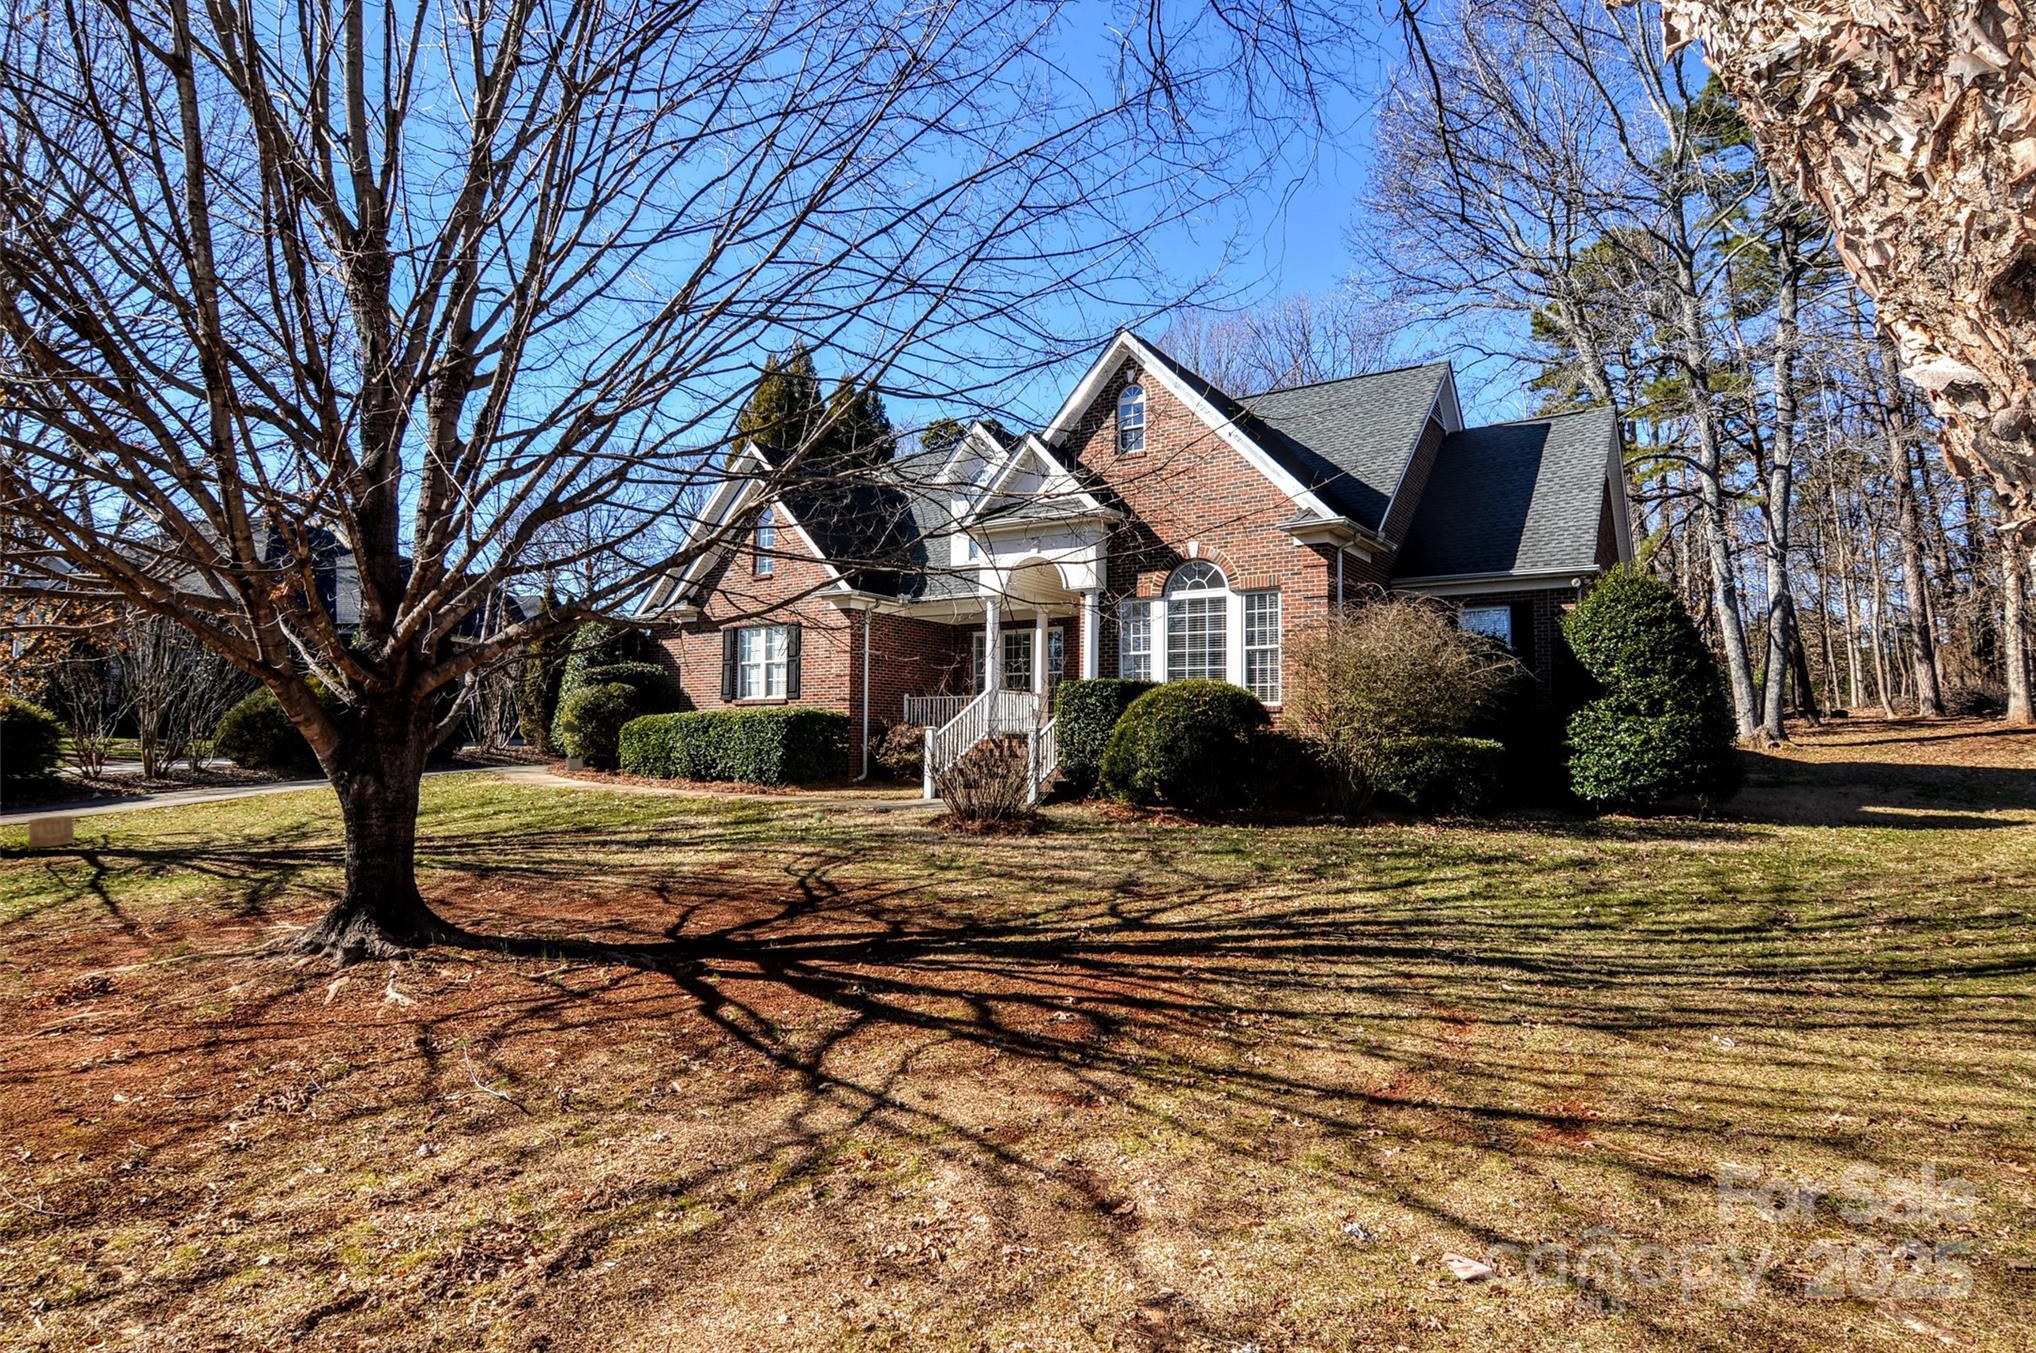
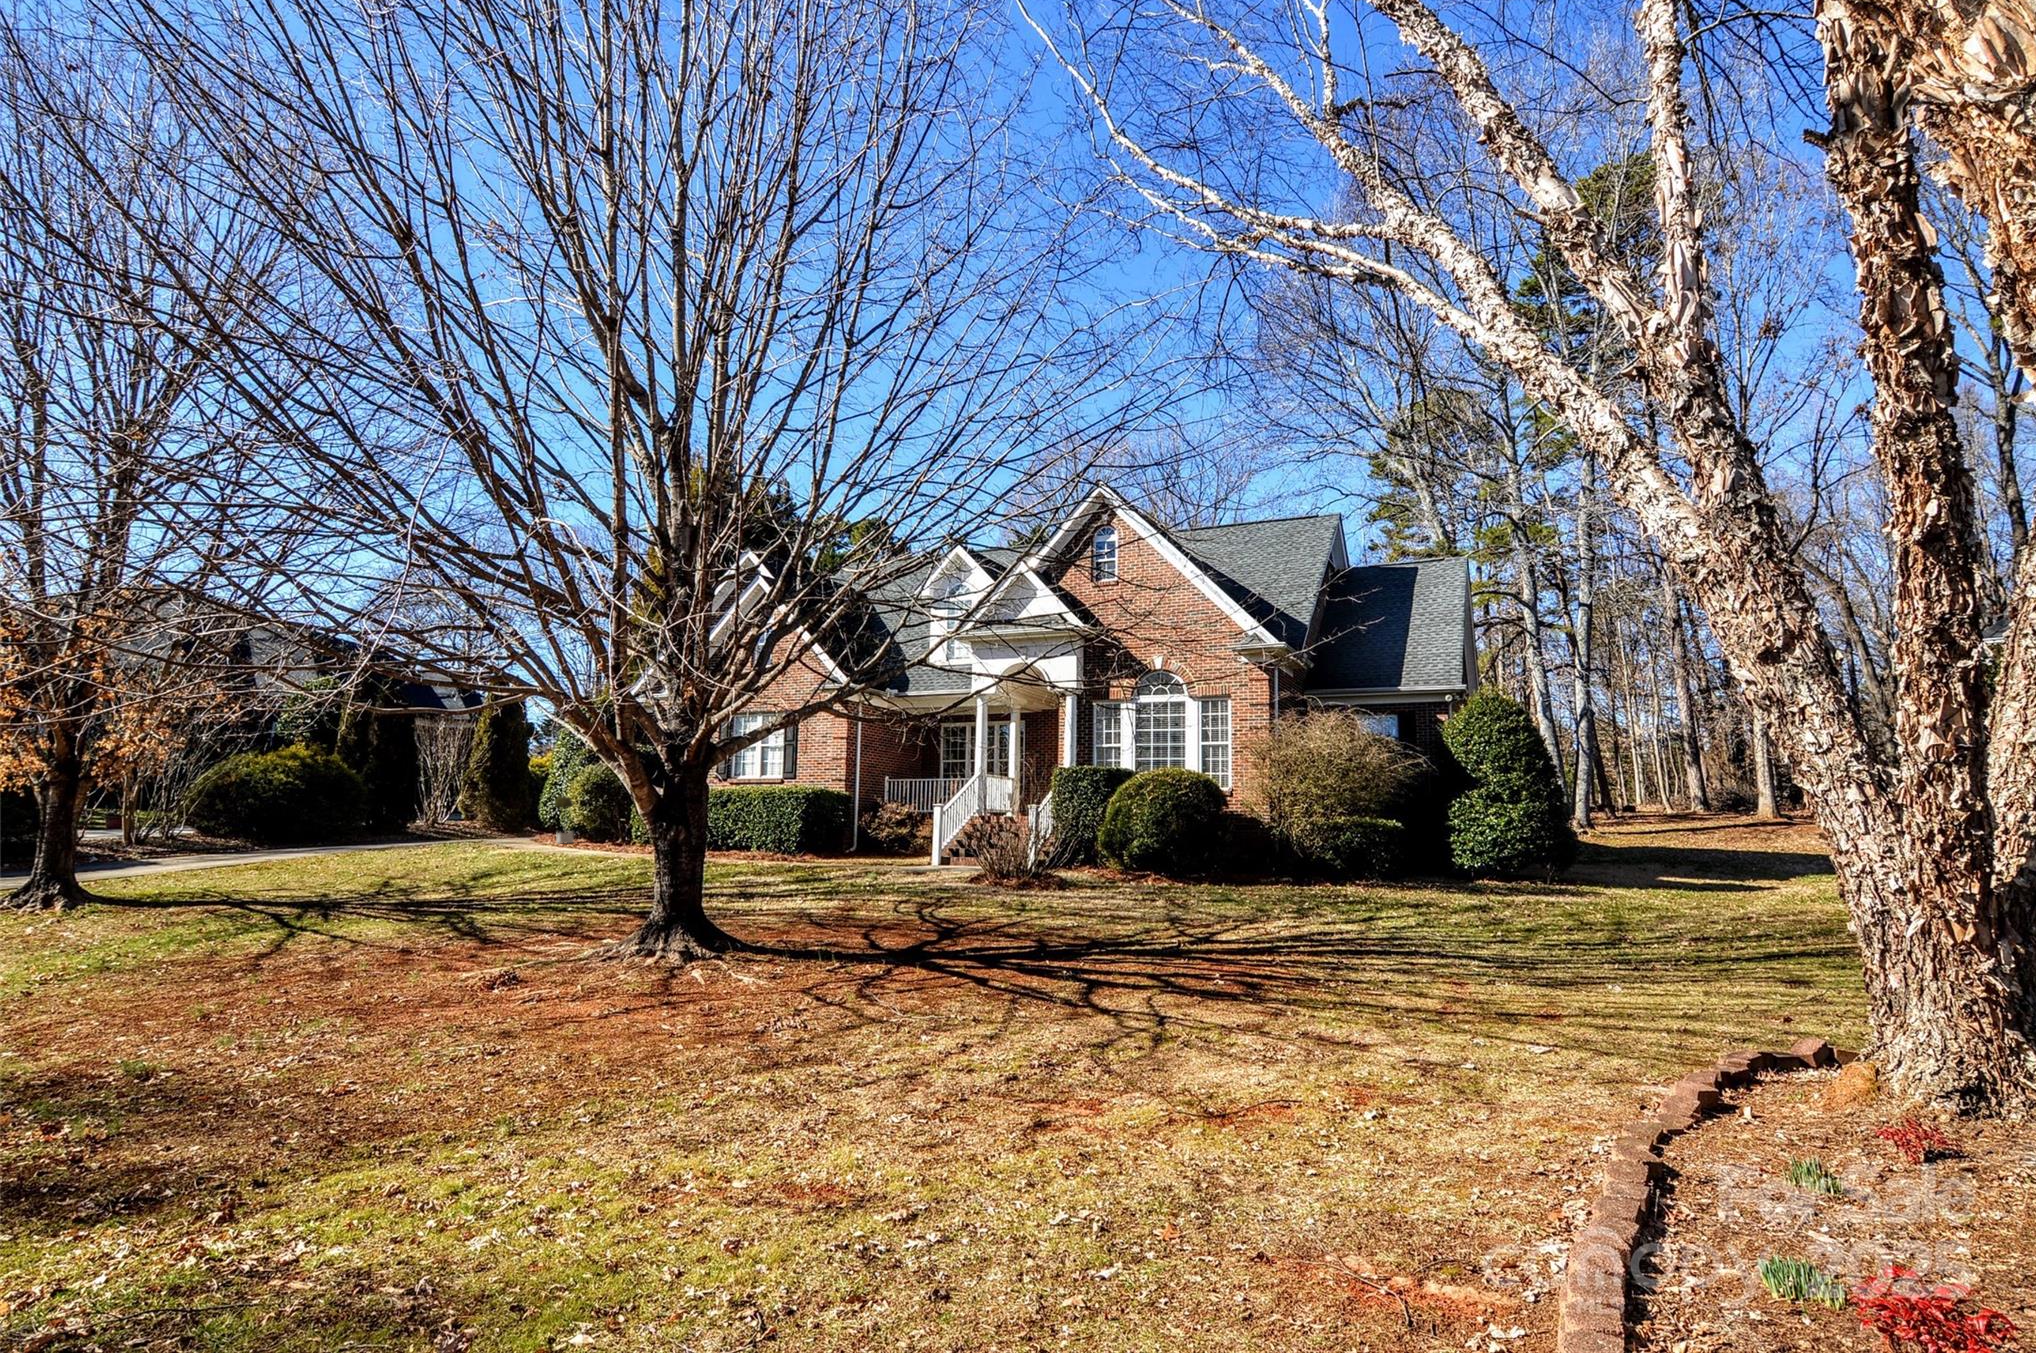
wooden bucket: present [28,816,74,847] -> none [209,869,246,896]

